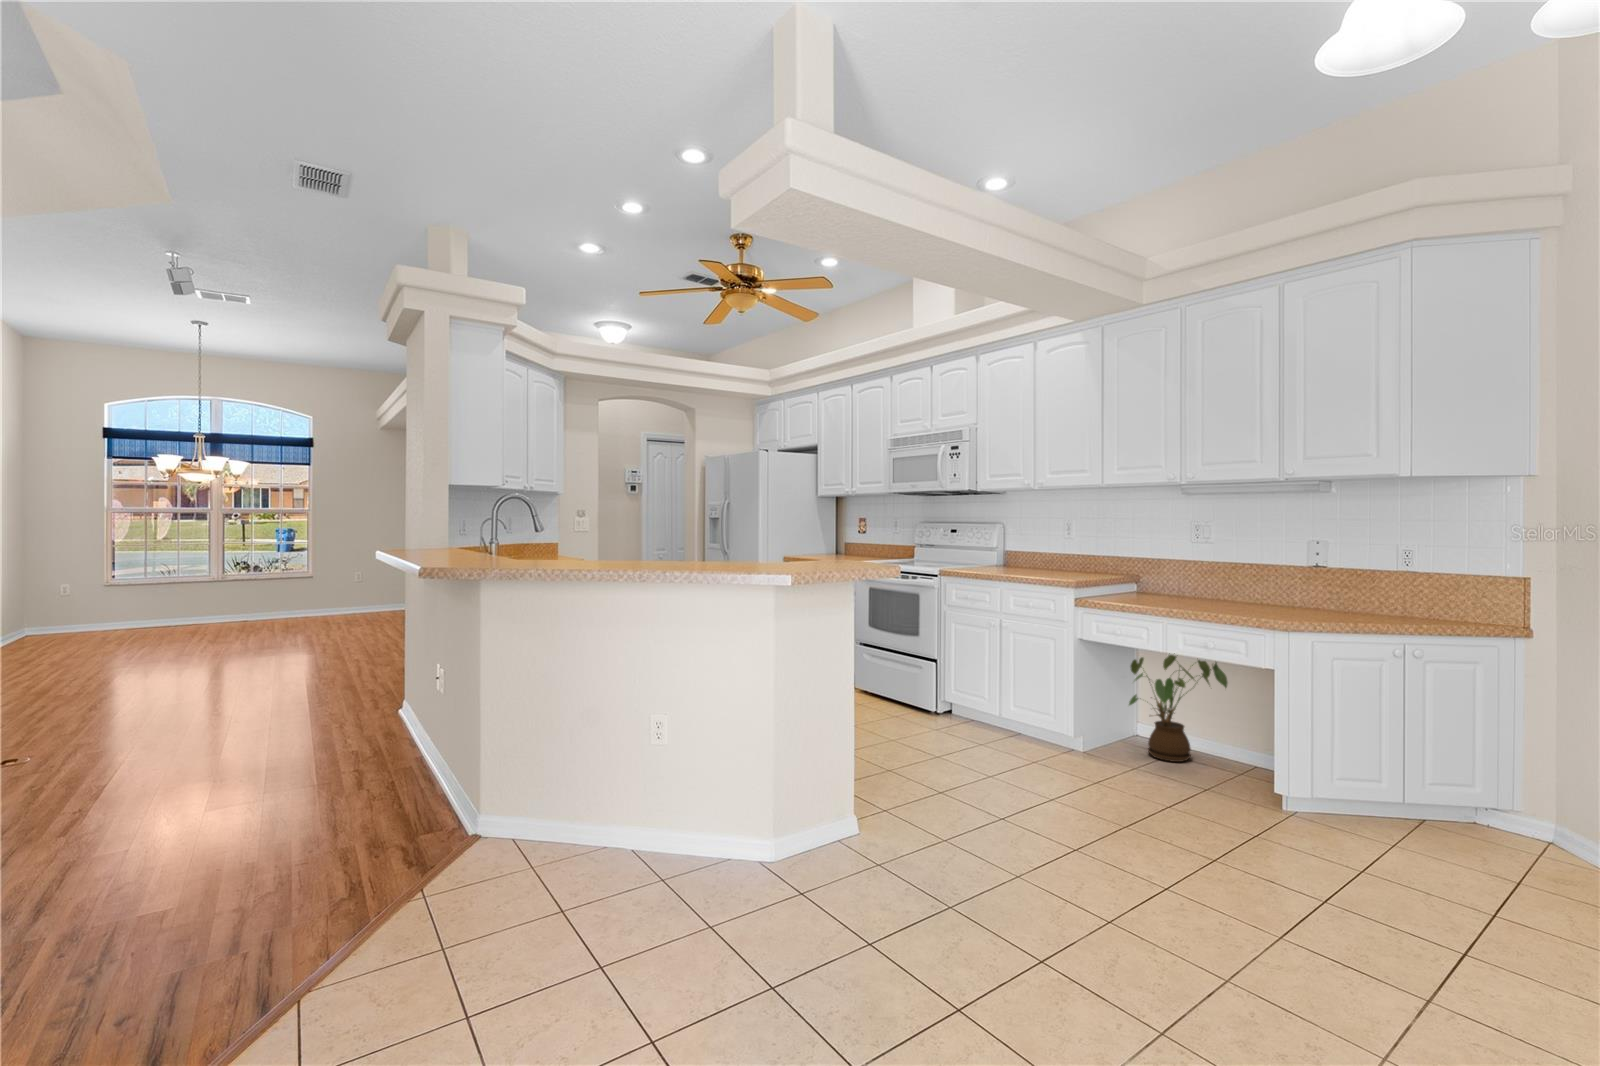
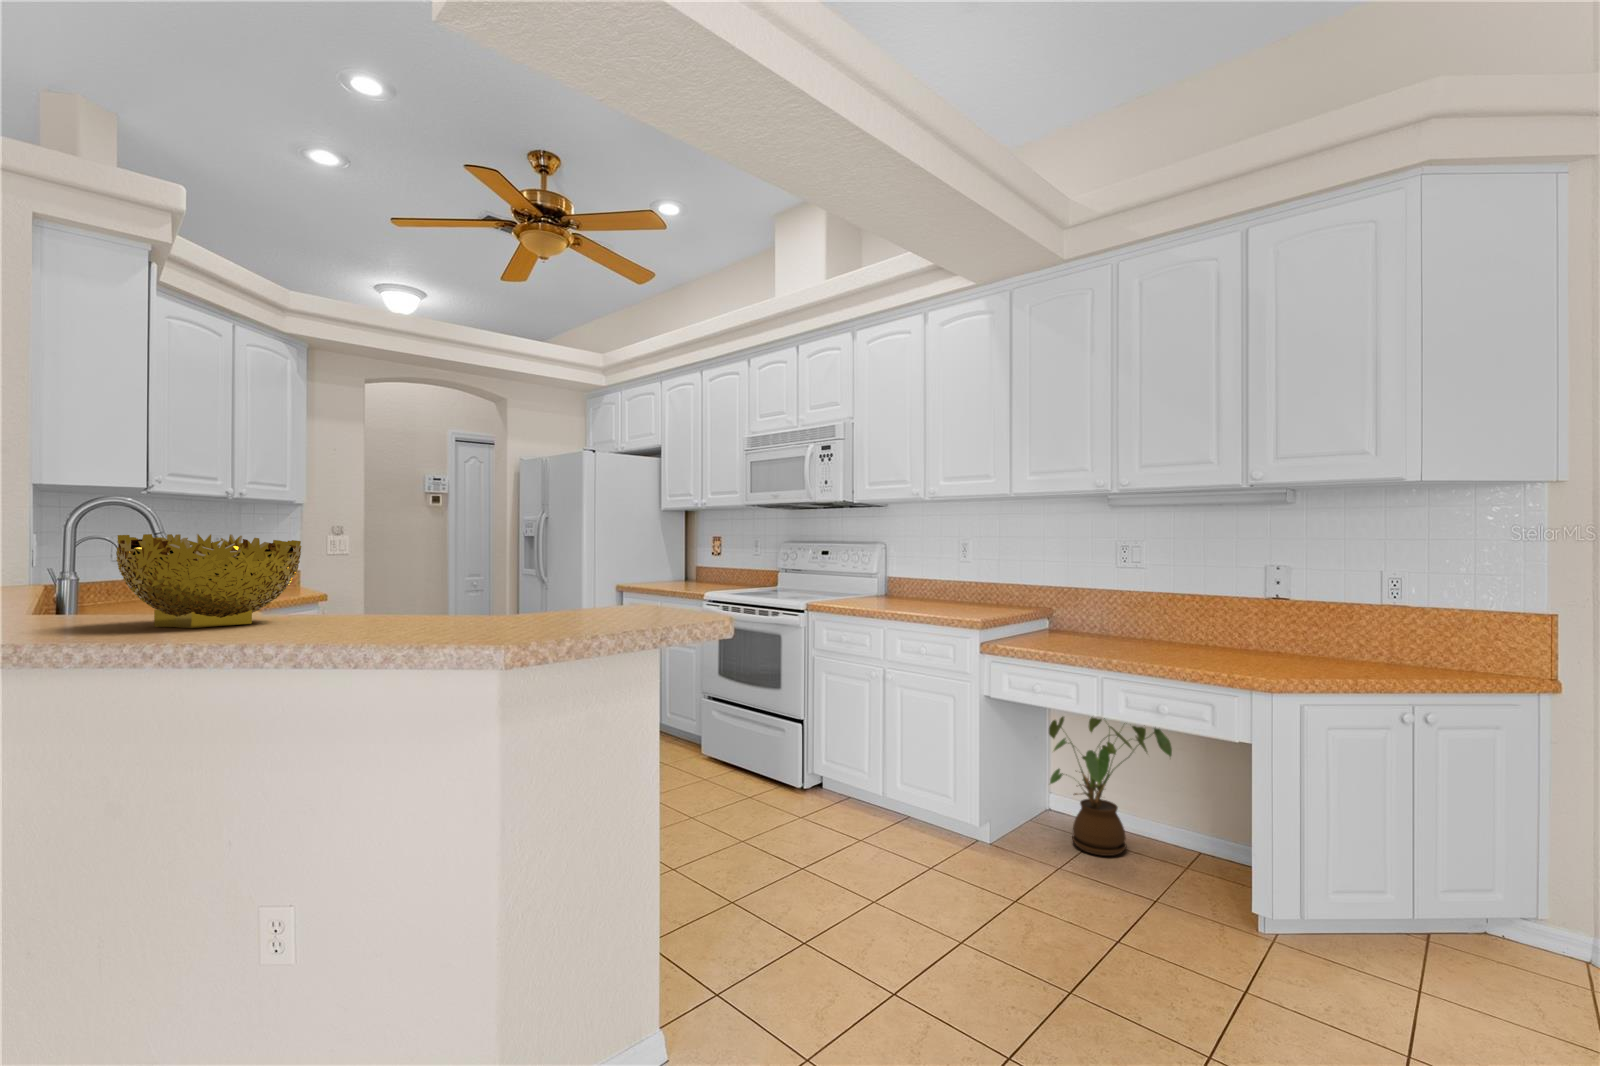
decorative bowl: none [581,517,661,566] -> present [116,534,301,628]

